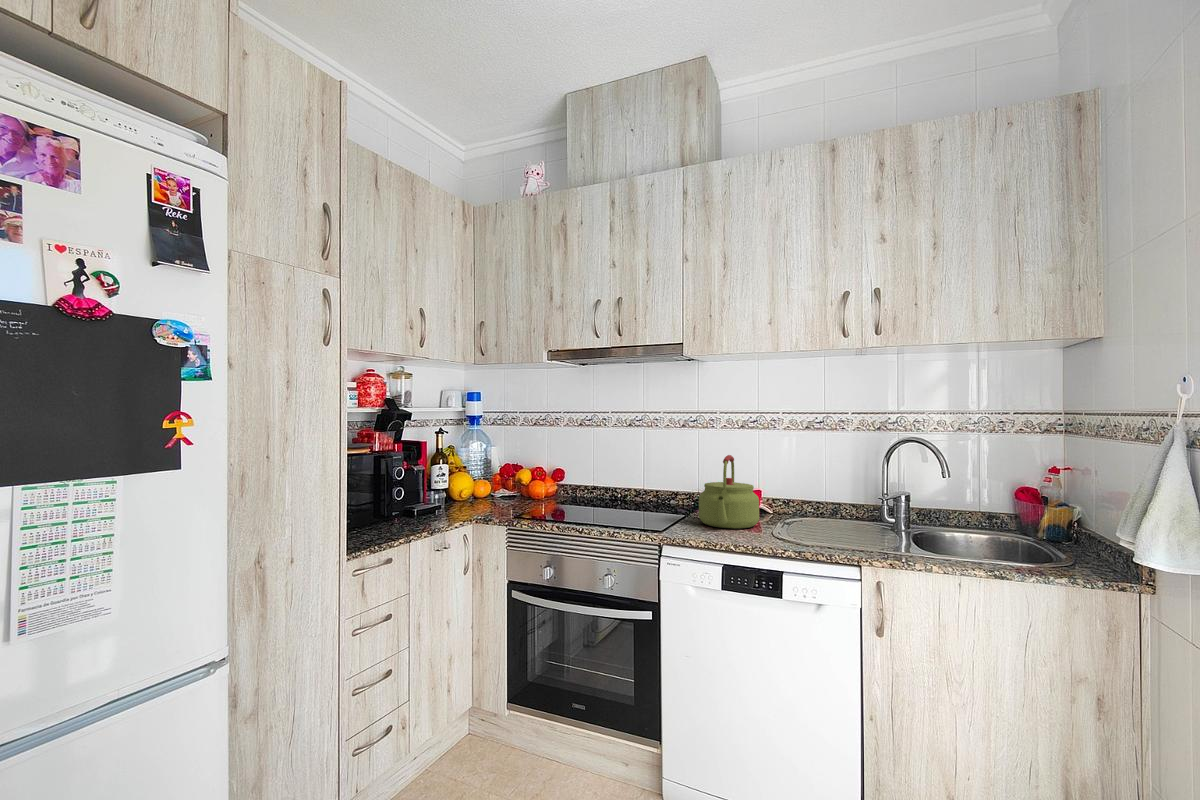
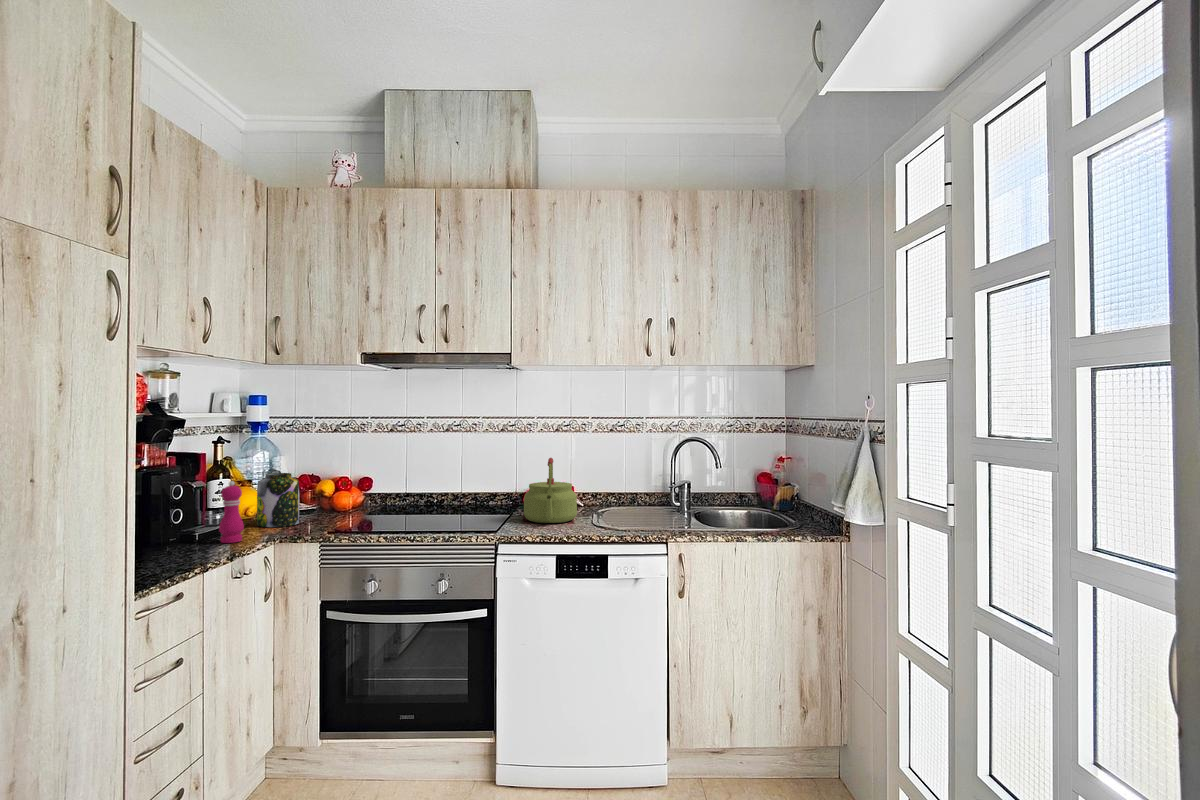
jar: none [455,460,490,509] -> present [257,473,299,527]
pepper mill: none [406,462,427,519] -> present [219,481,244,543]

